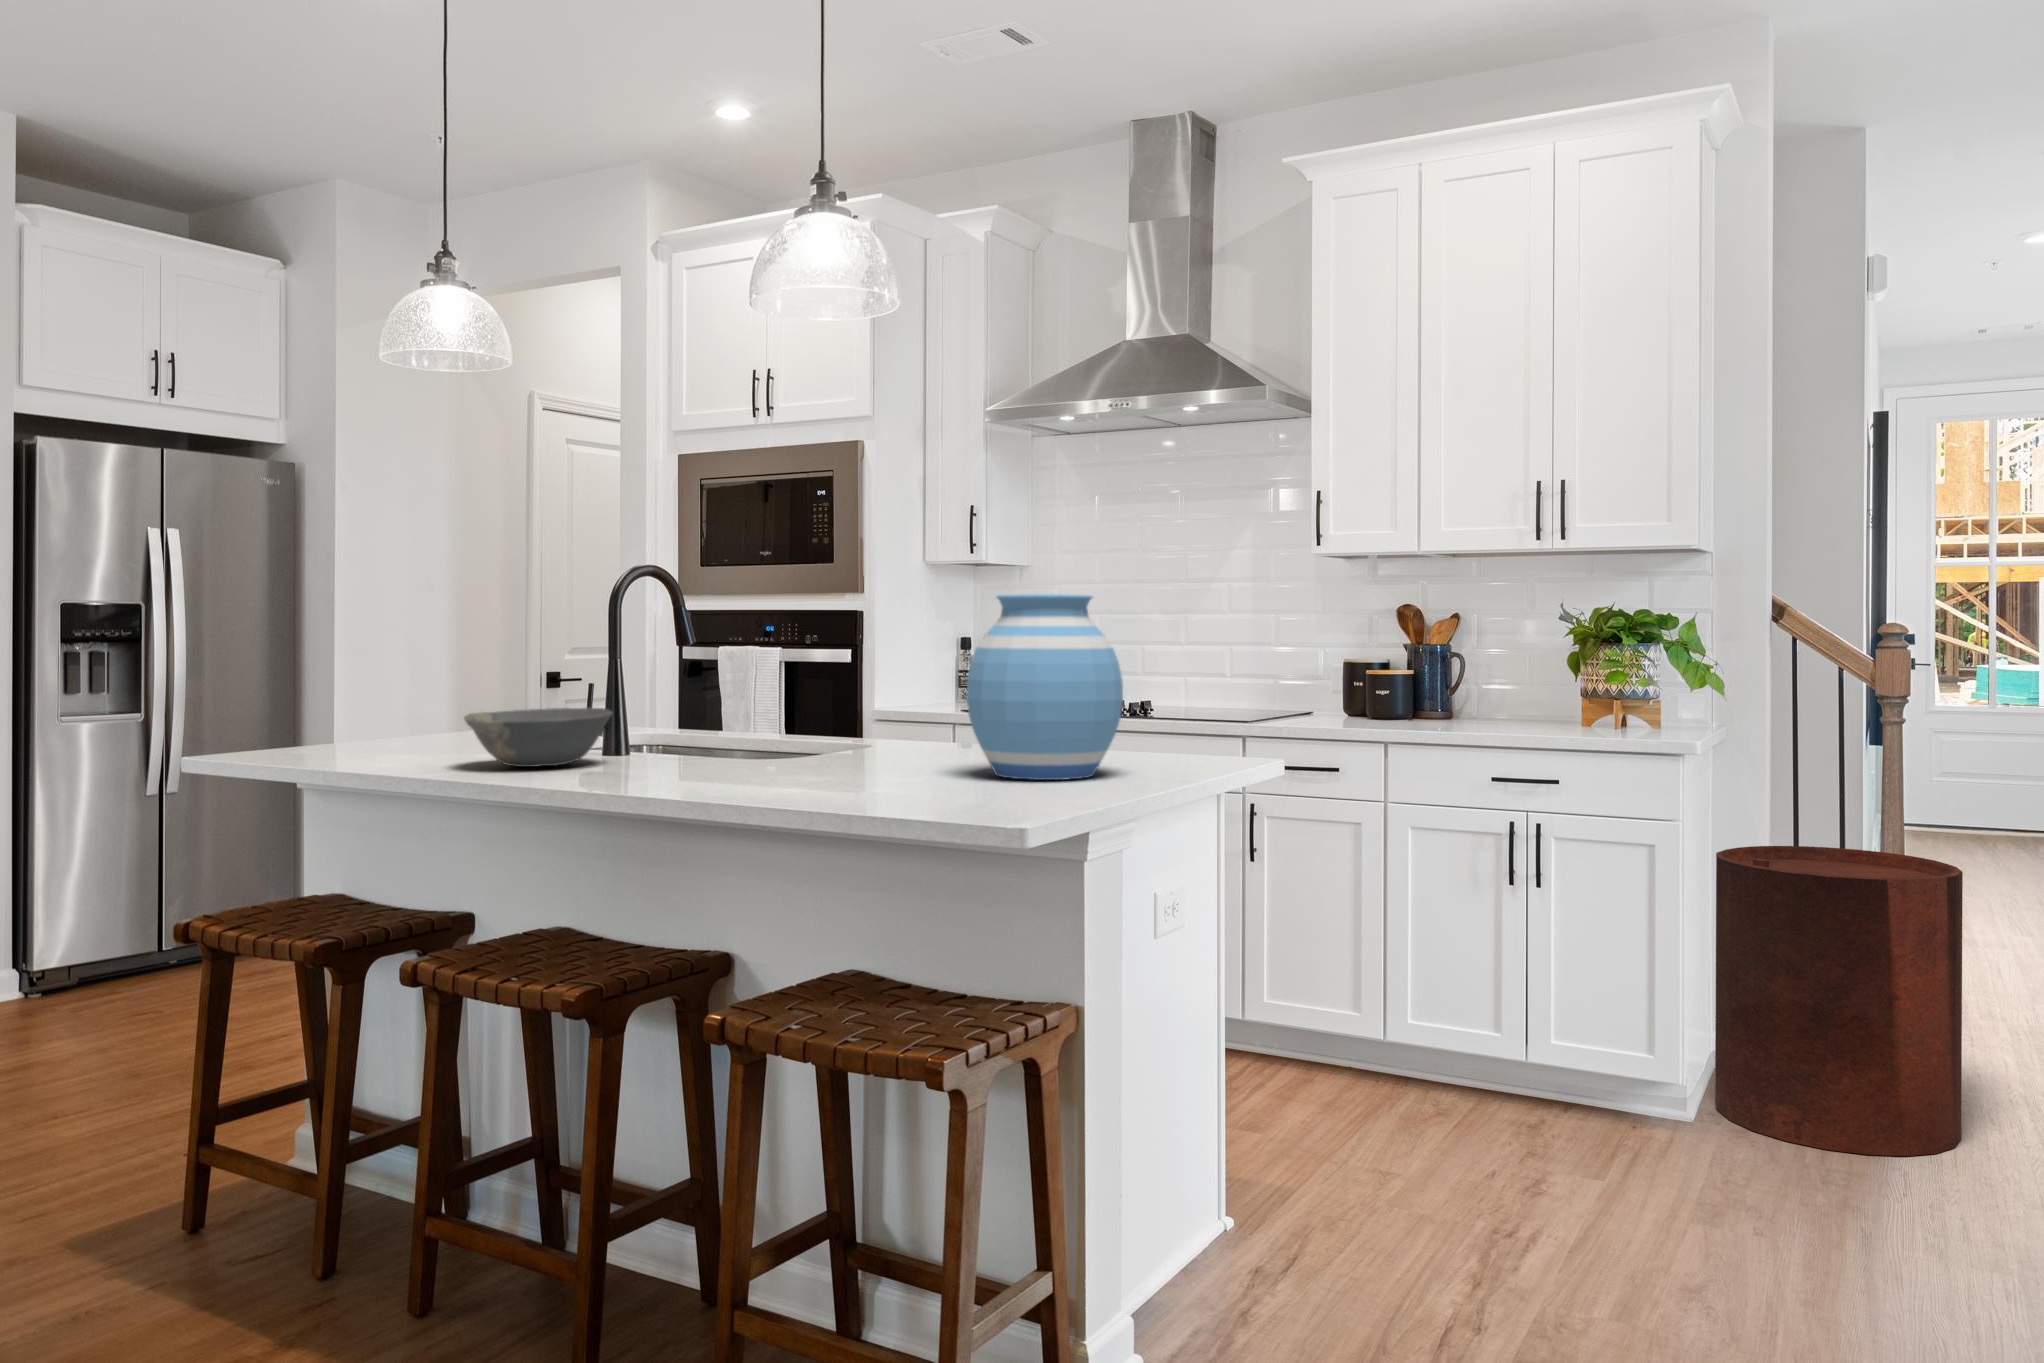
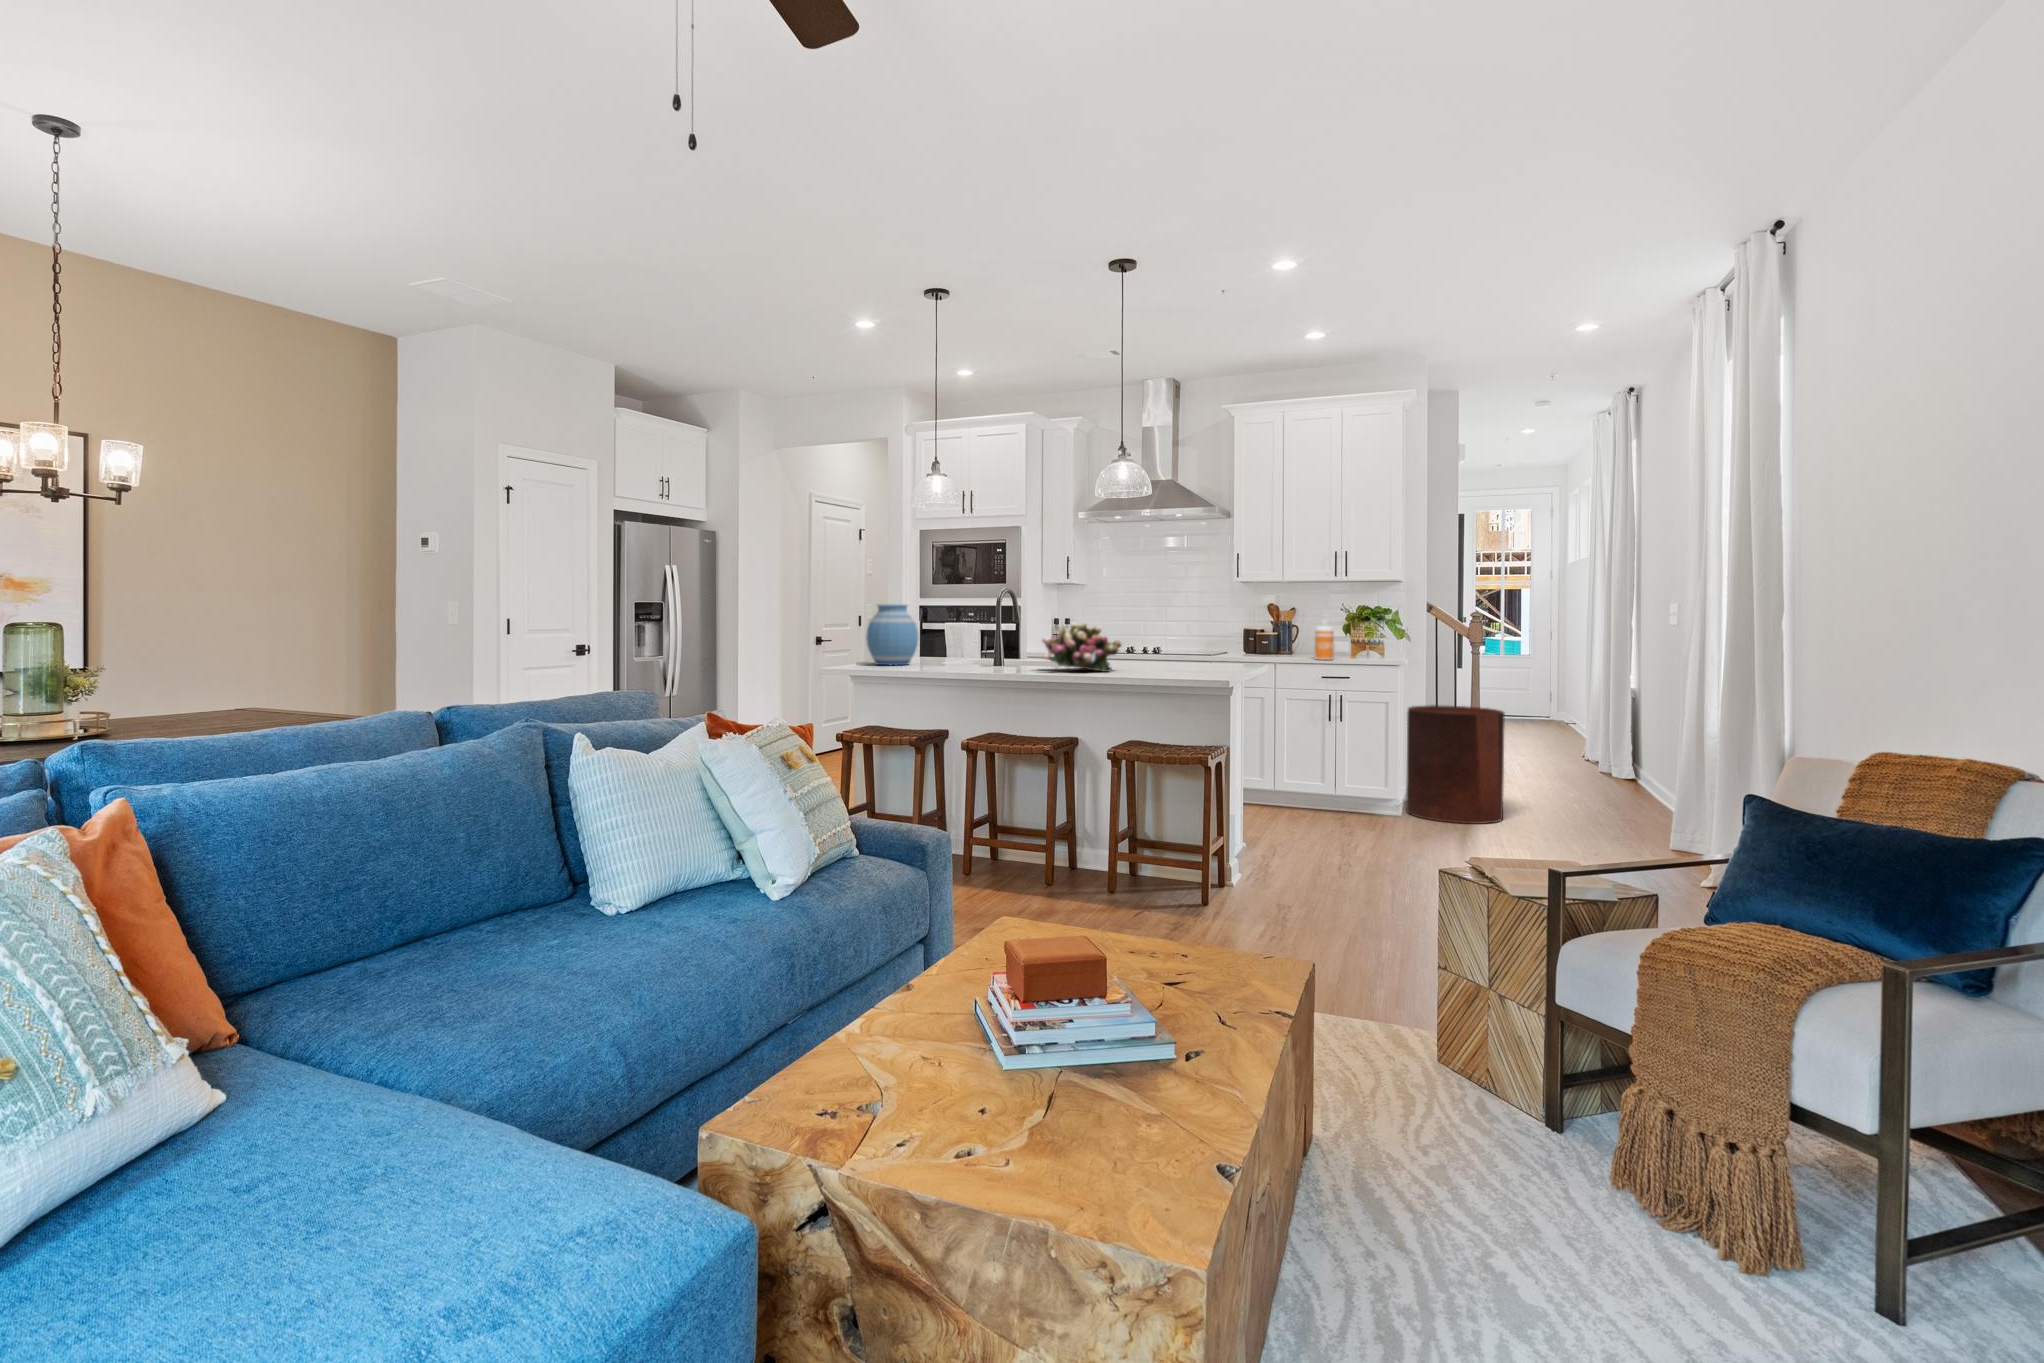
vase: present [966,594,1123,780] -> present [866,604,918,665]
soap dispenser: none [1483,631,1529,738] -> present [1315,616,1334,660]
flower arrangement: none [627,648,856,785] -> present [1042,623,1121,672]
bowl: present [464,708,612,767] -> none [953,646,1009,668]

